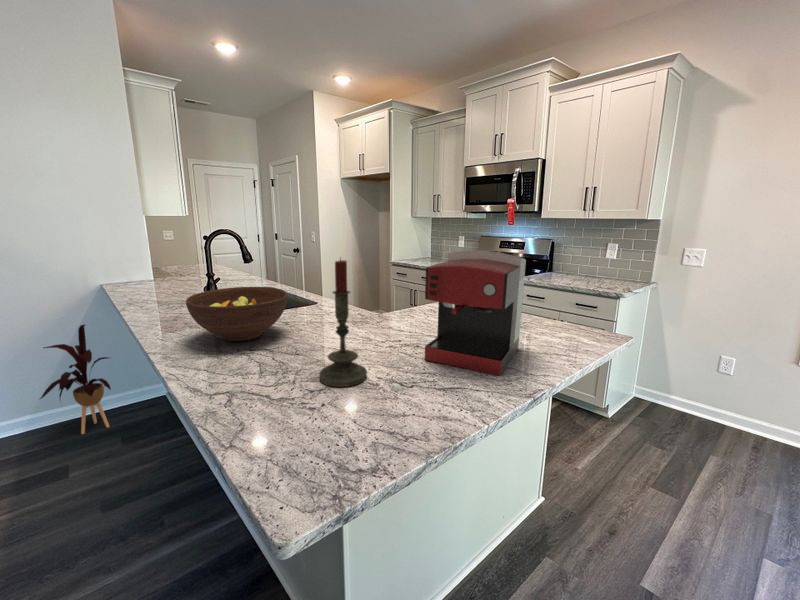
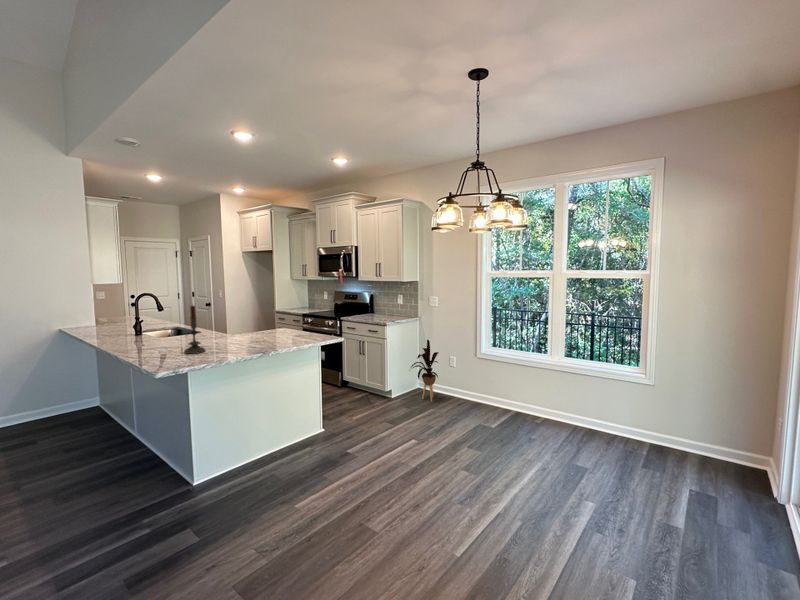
coffee maker: present [425,250,526,375] -> none [233,301,283,349]
fruit bowl: present [186,287,288,341] -> none [126,322,178,346]
house plant: present [40,324,111,434] -> present [411,340,439,401]

